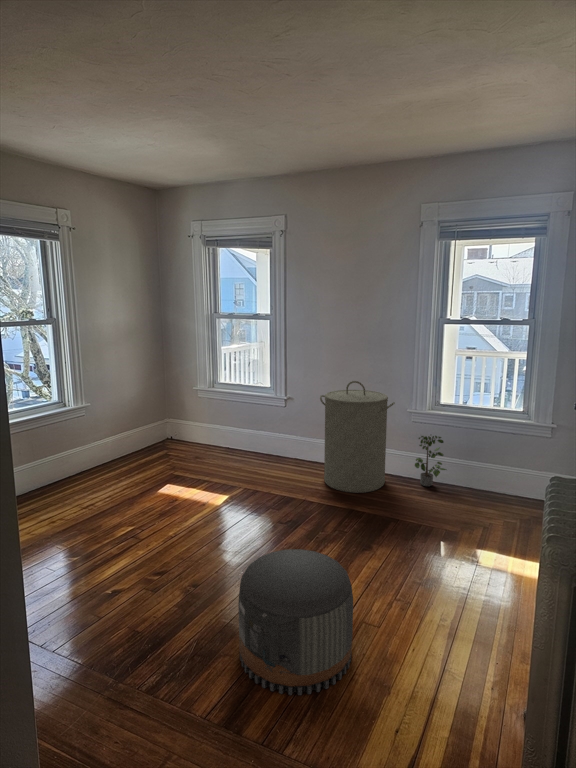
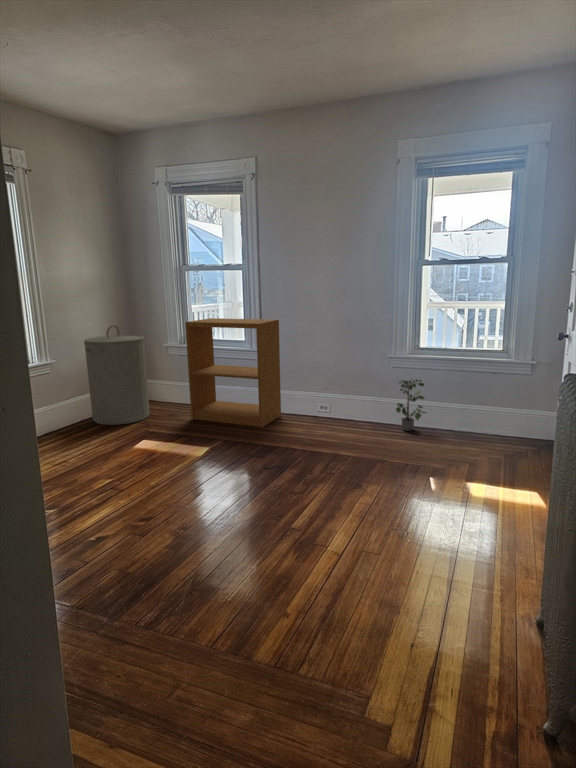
bookshelf: none [213,364,303,476] -> present [185,318,281,428]
laundry hamper: present [320,381,395,493] -> present [84,325,150,425]
pouf: present [238,549,353,695] -> none [237,478,357,620]

